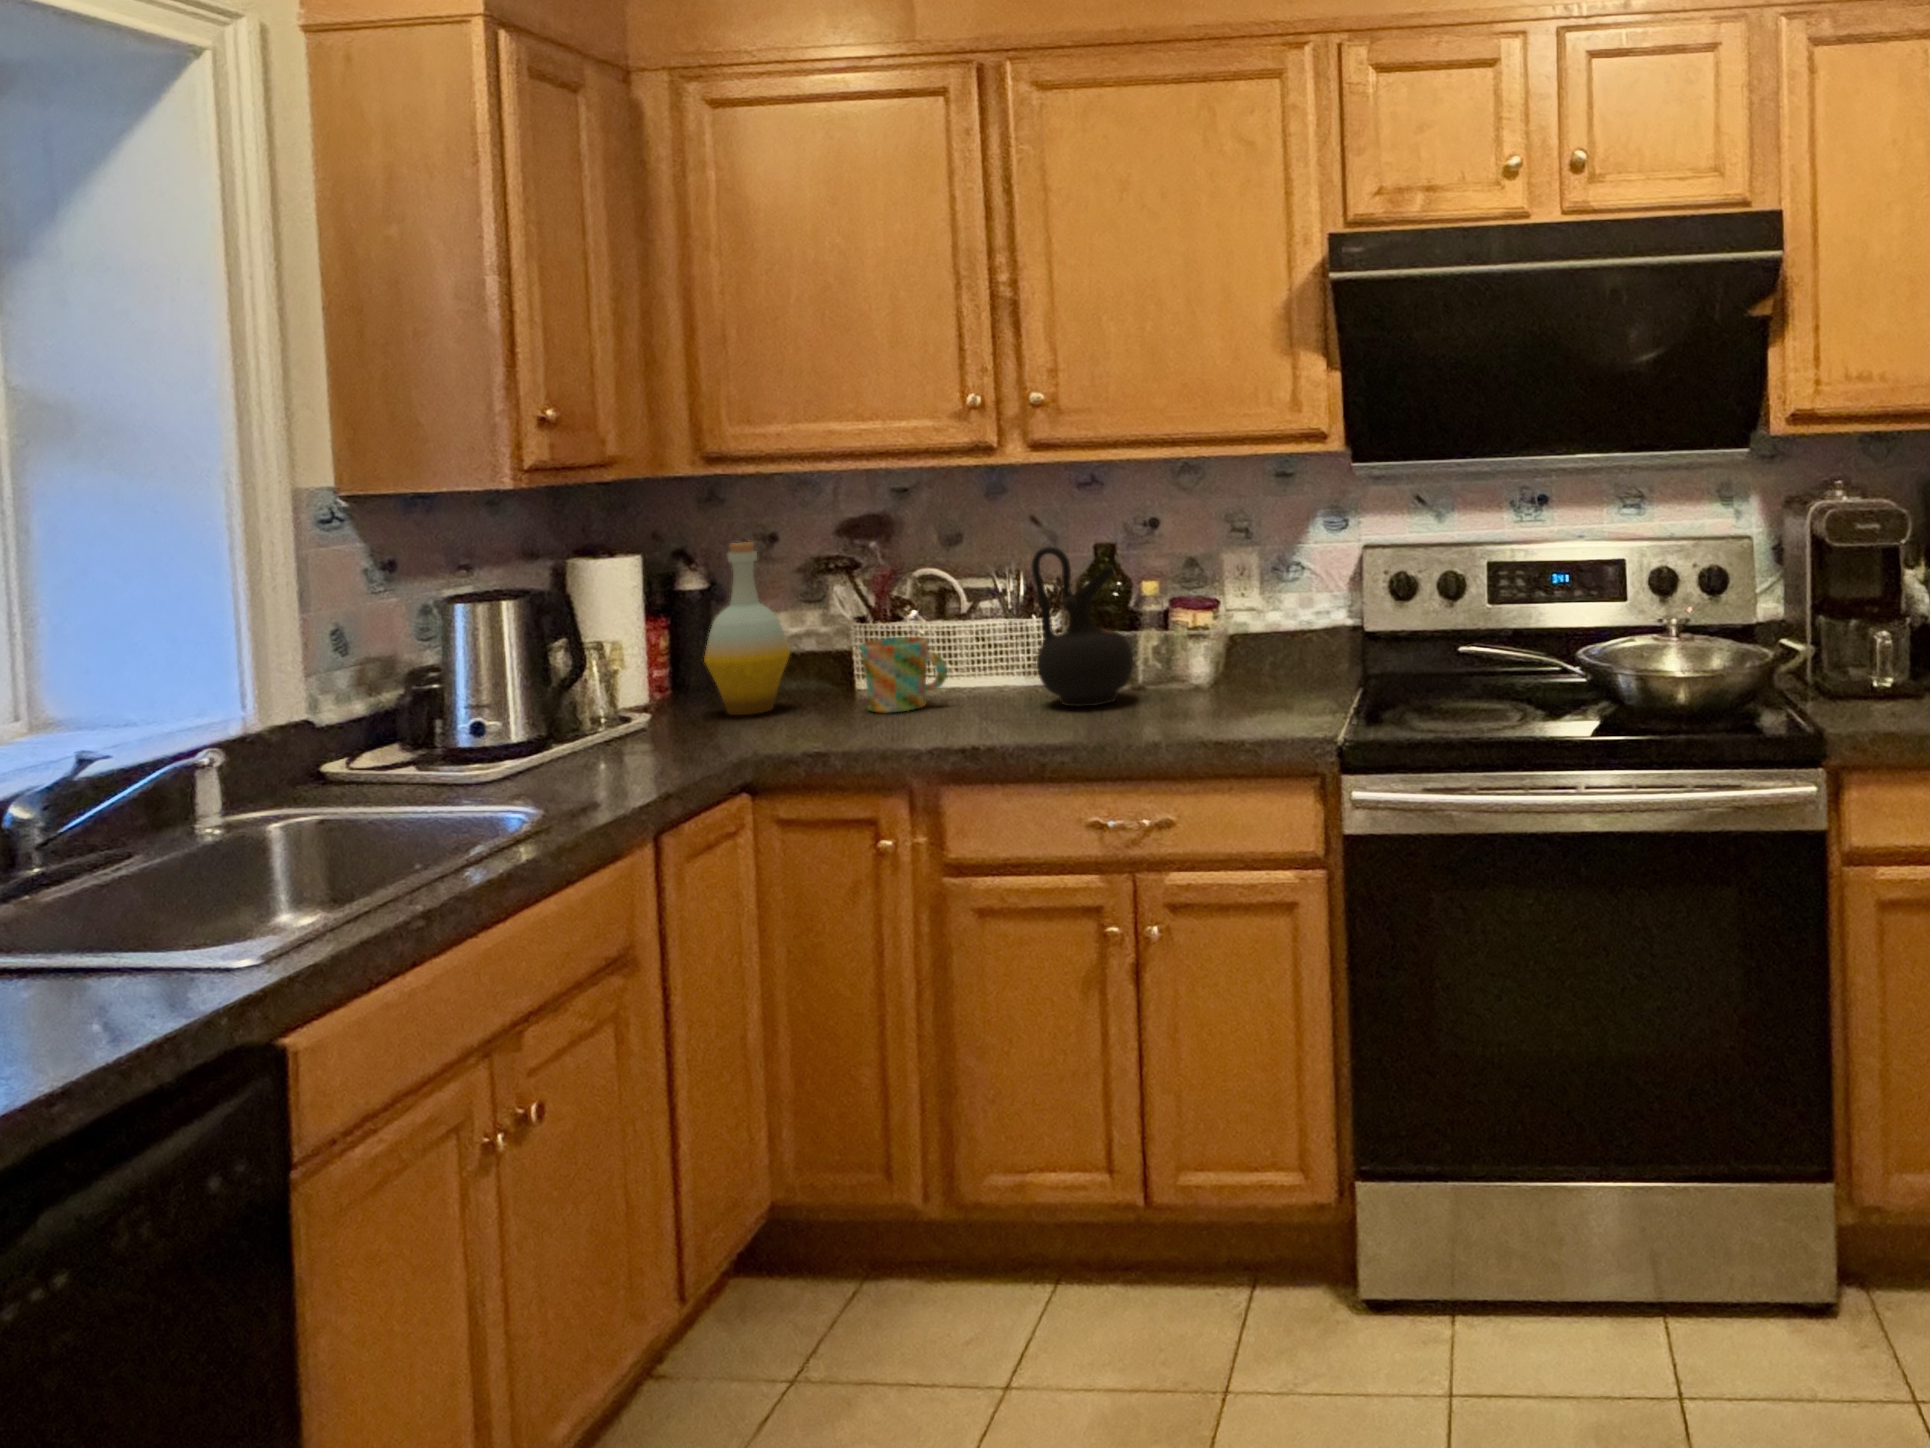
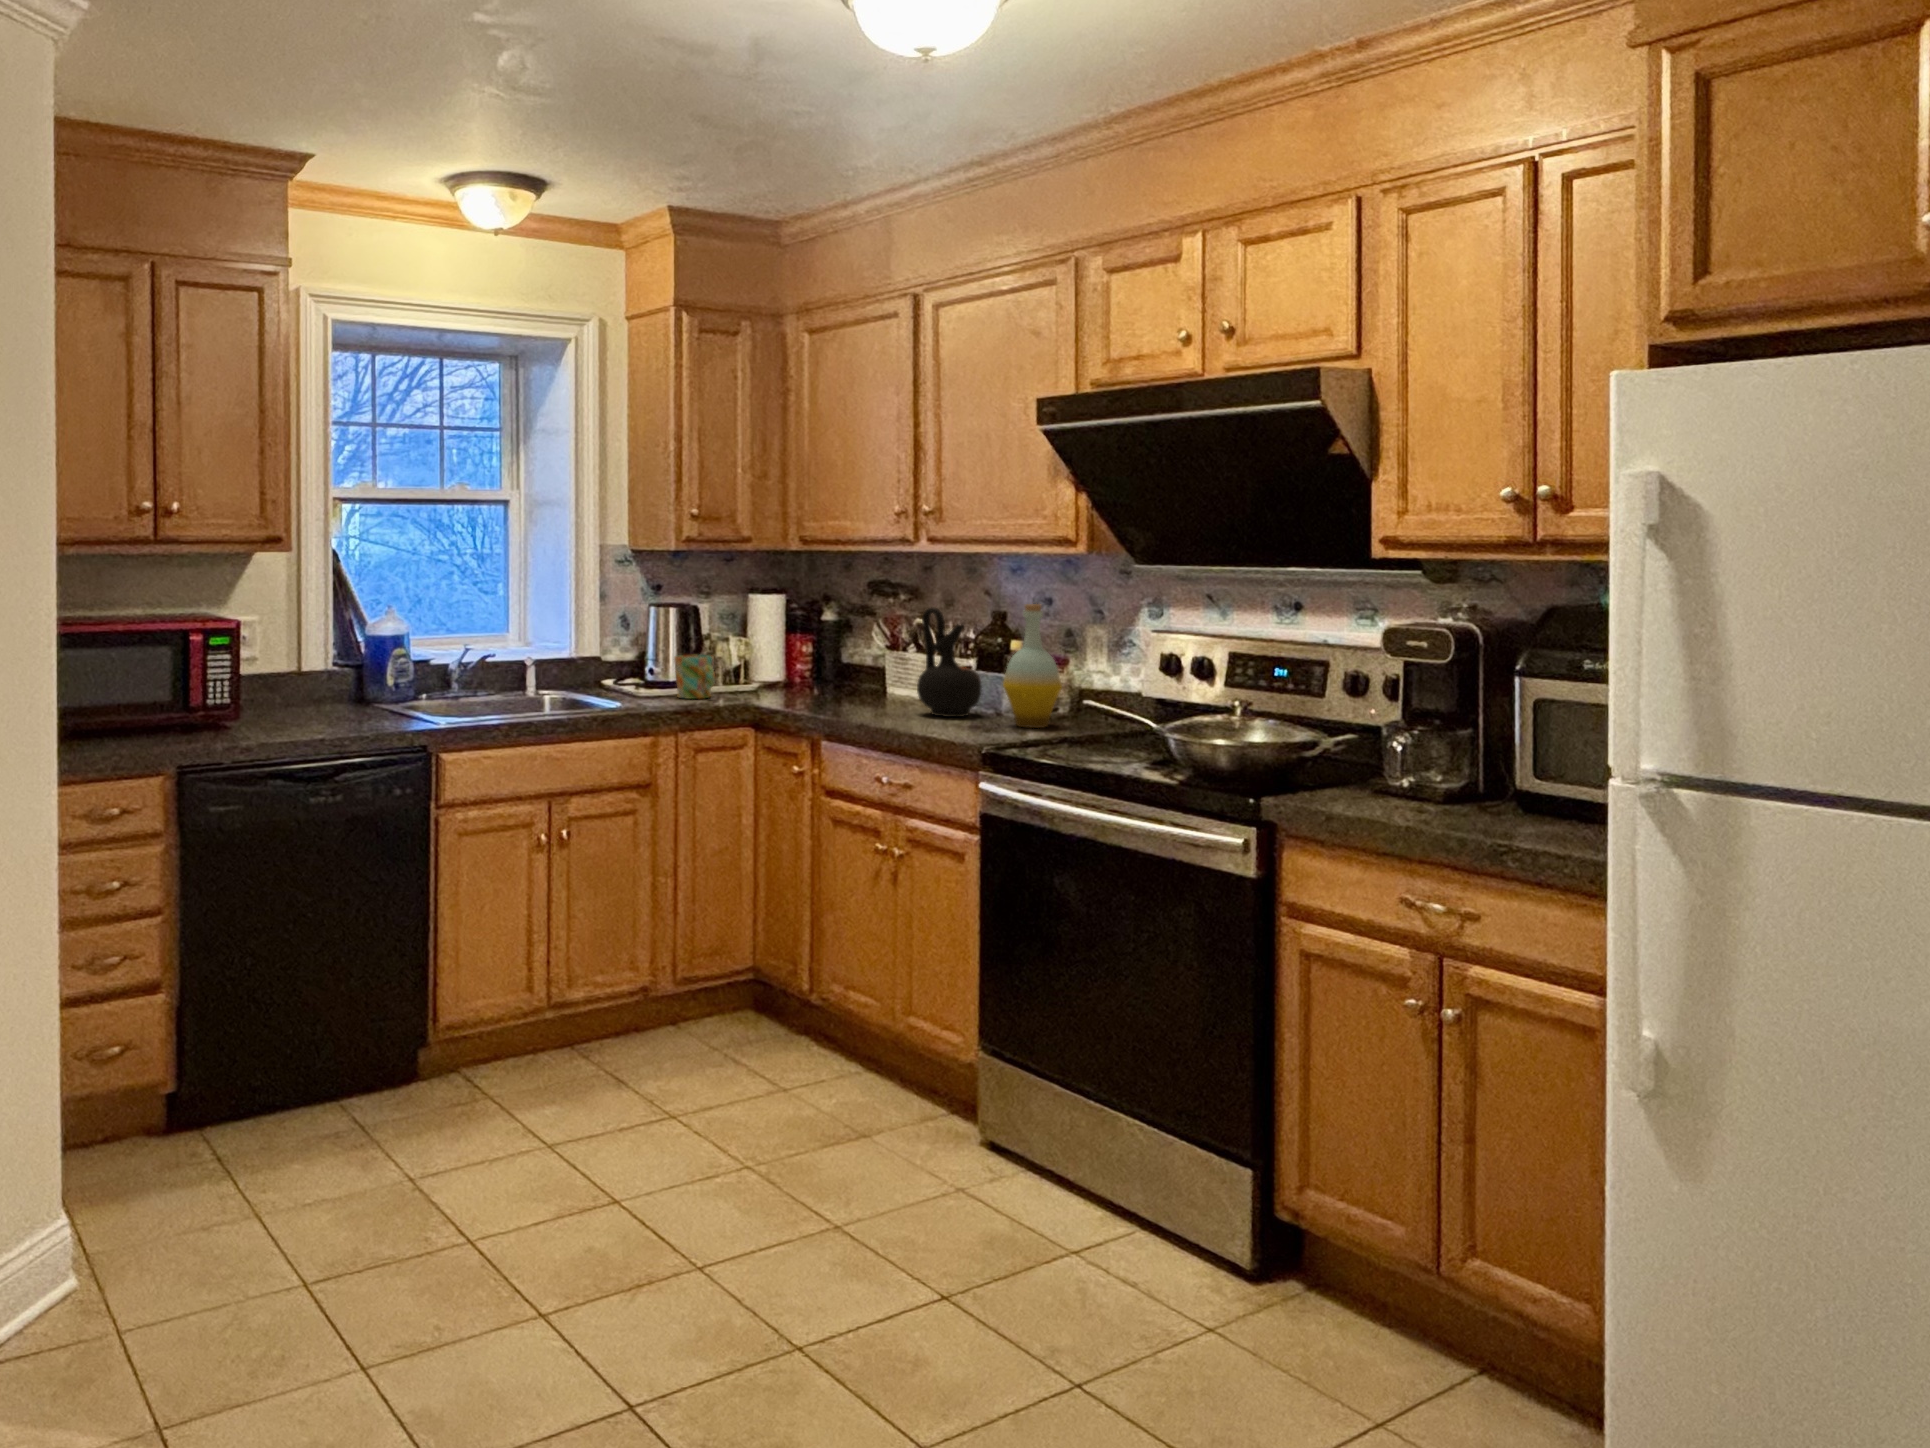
bottle: present [704,542,790,715] -> present [1003,604,1062,728]
mug: present [860,637,947,712] -> present [674,655,715,699]

